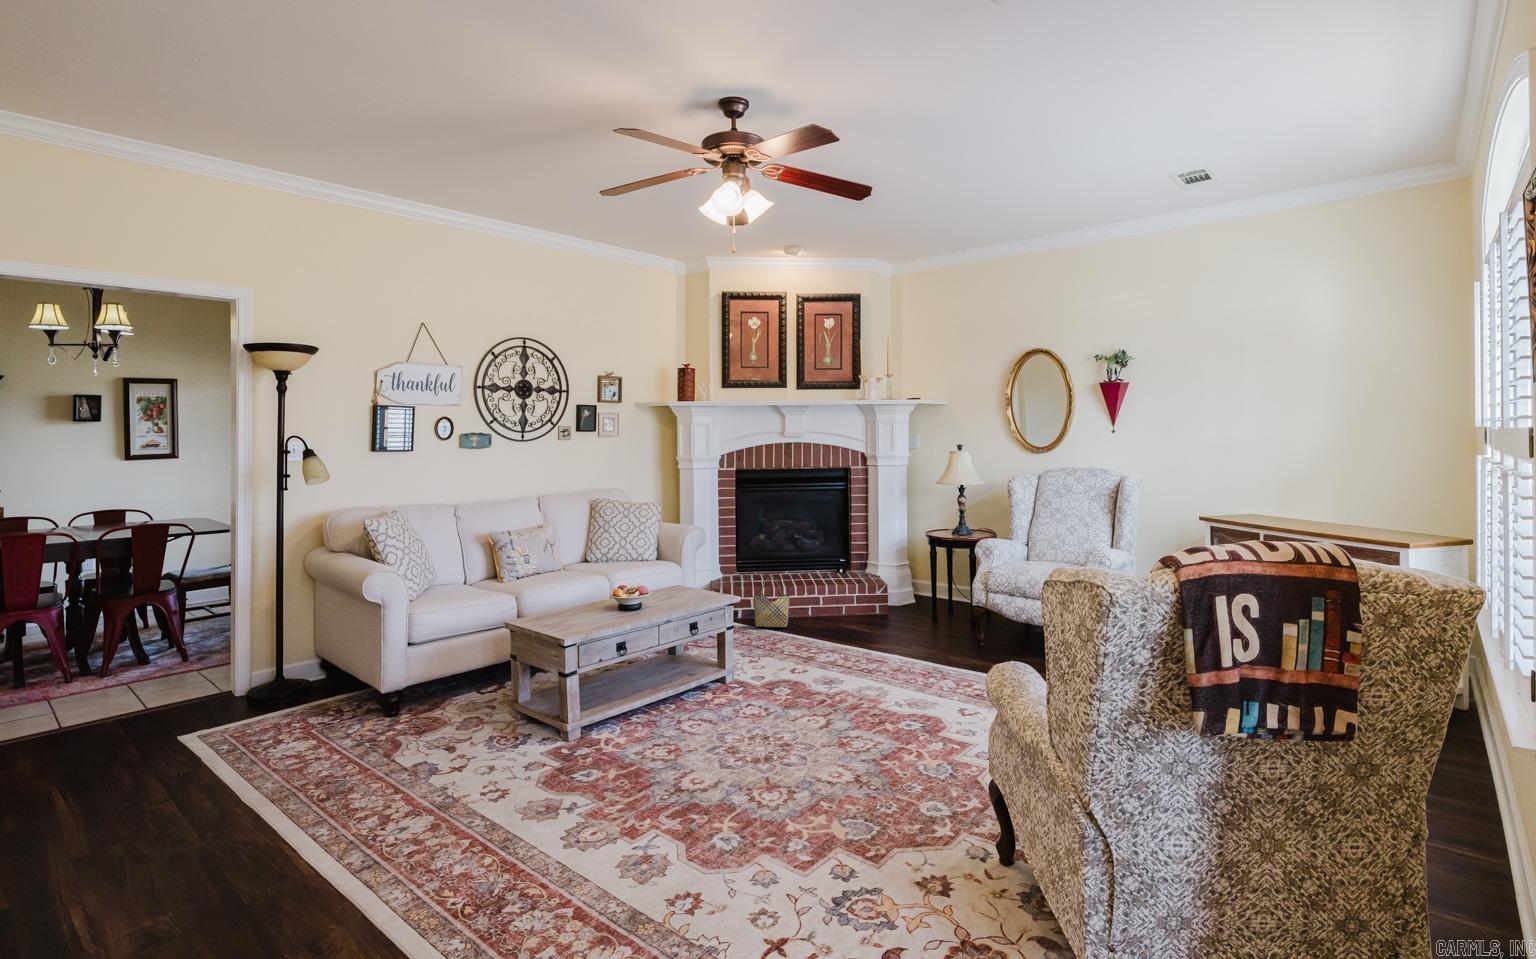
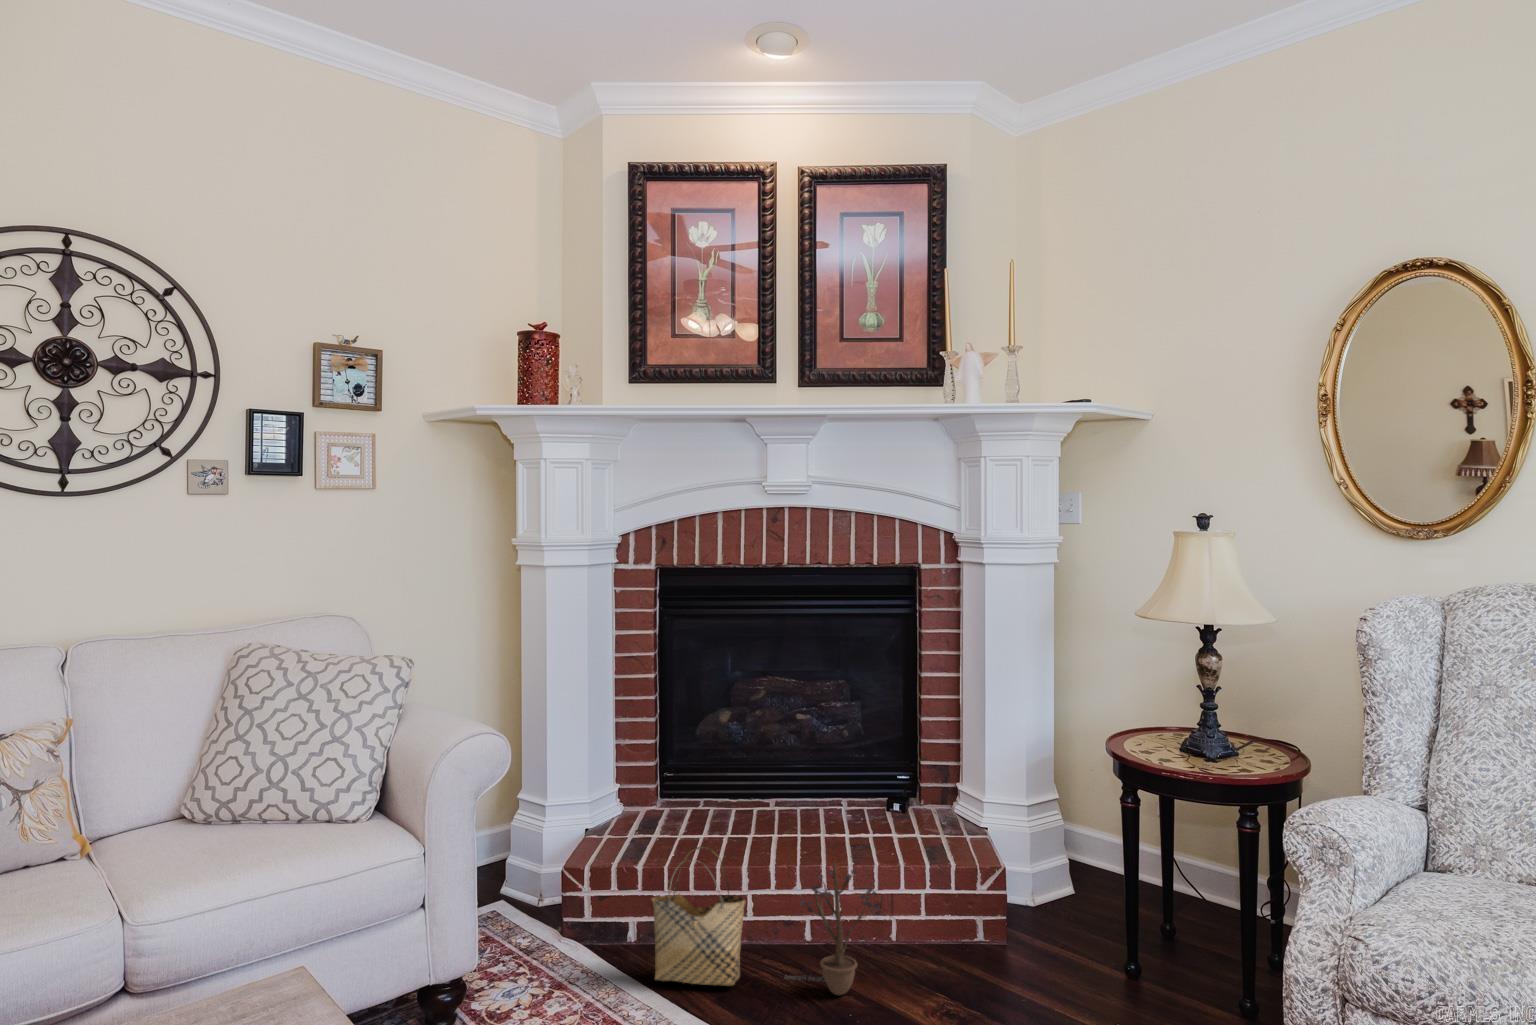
decorative plant: none [806,578,843,629] -> present [787,862,880,995]

